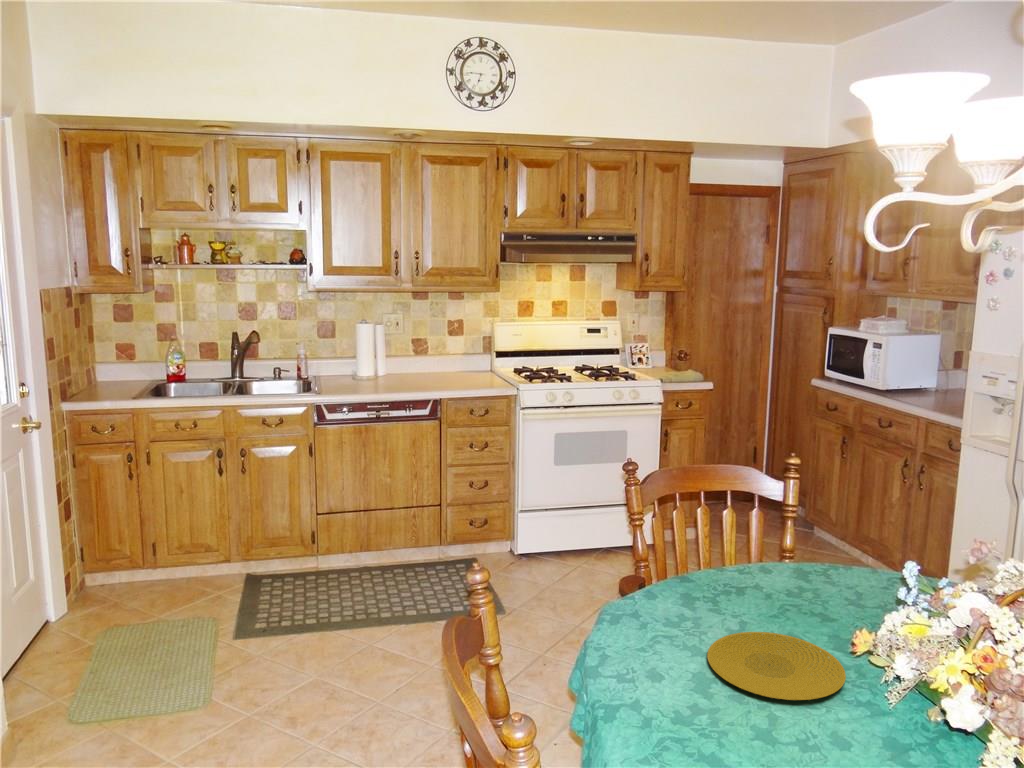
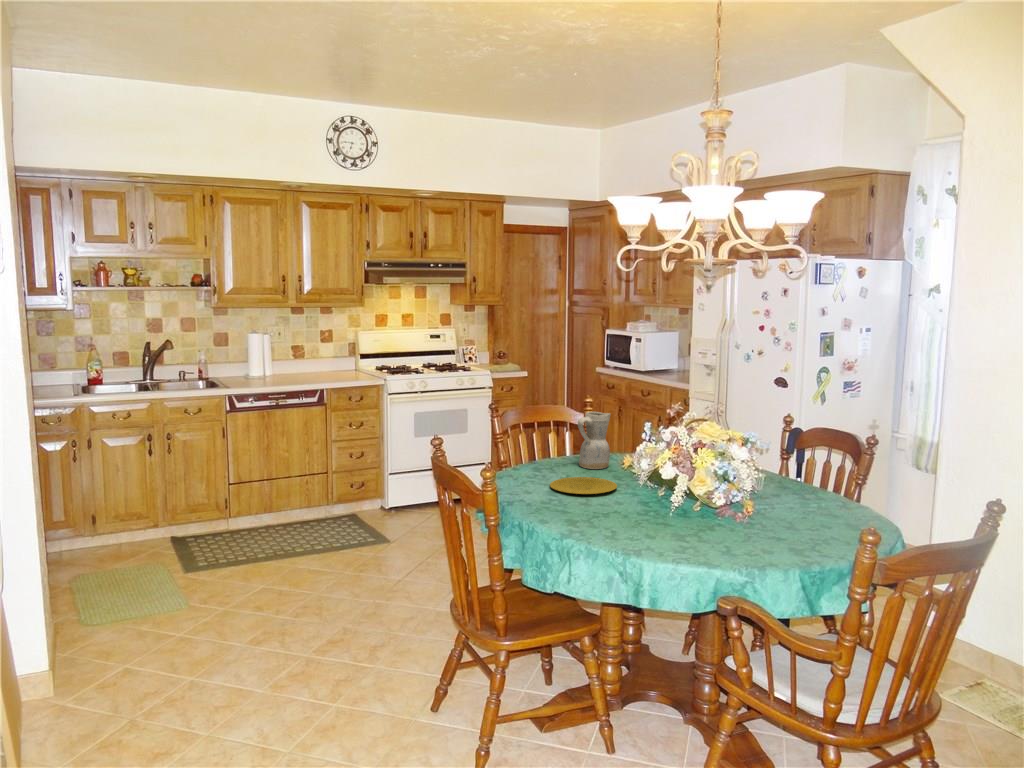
ceramic pitcher: none [771,499,837,608] -> present [578,412,610,469]

